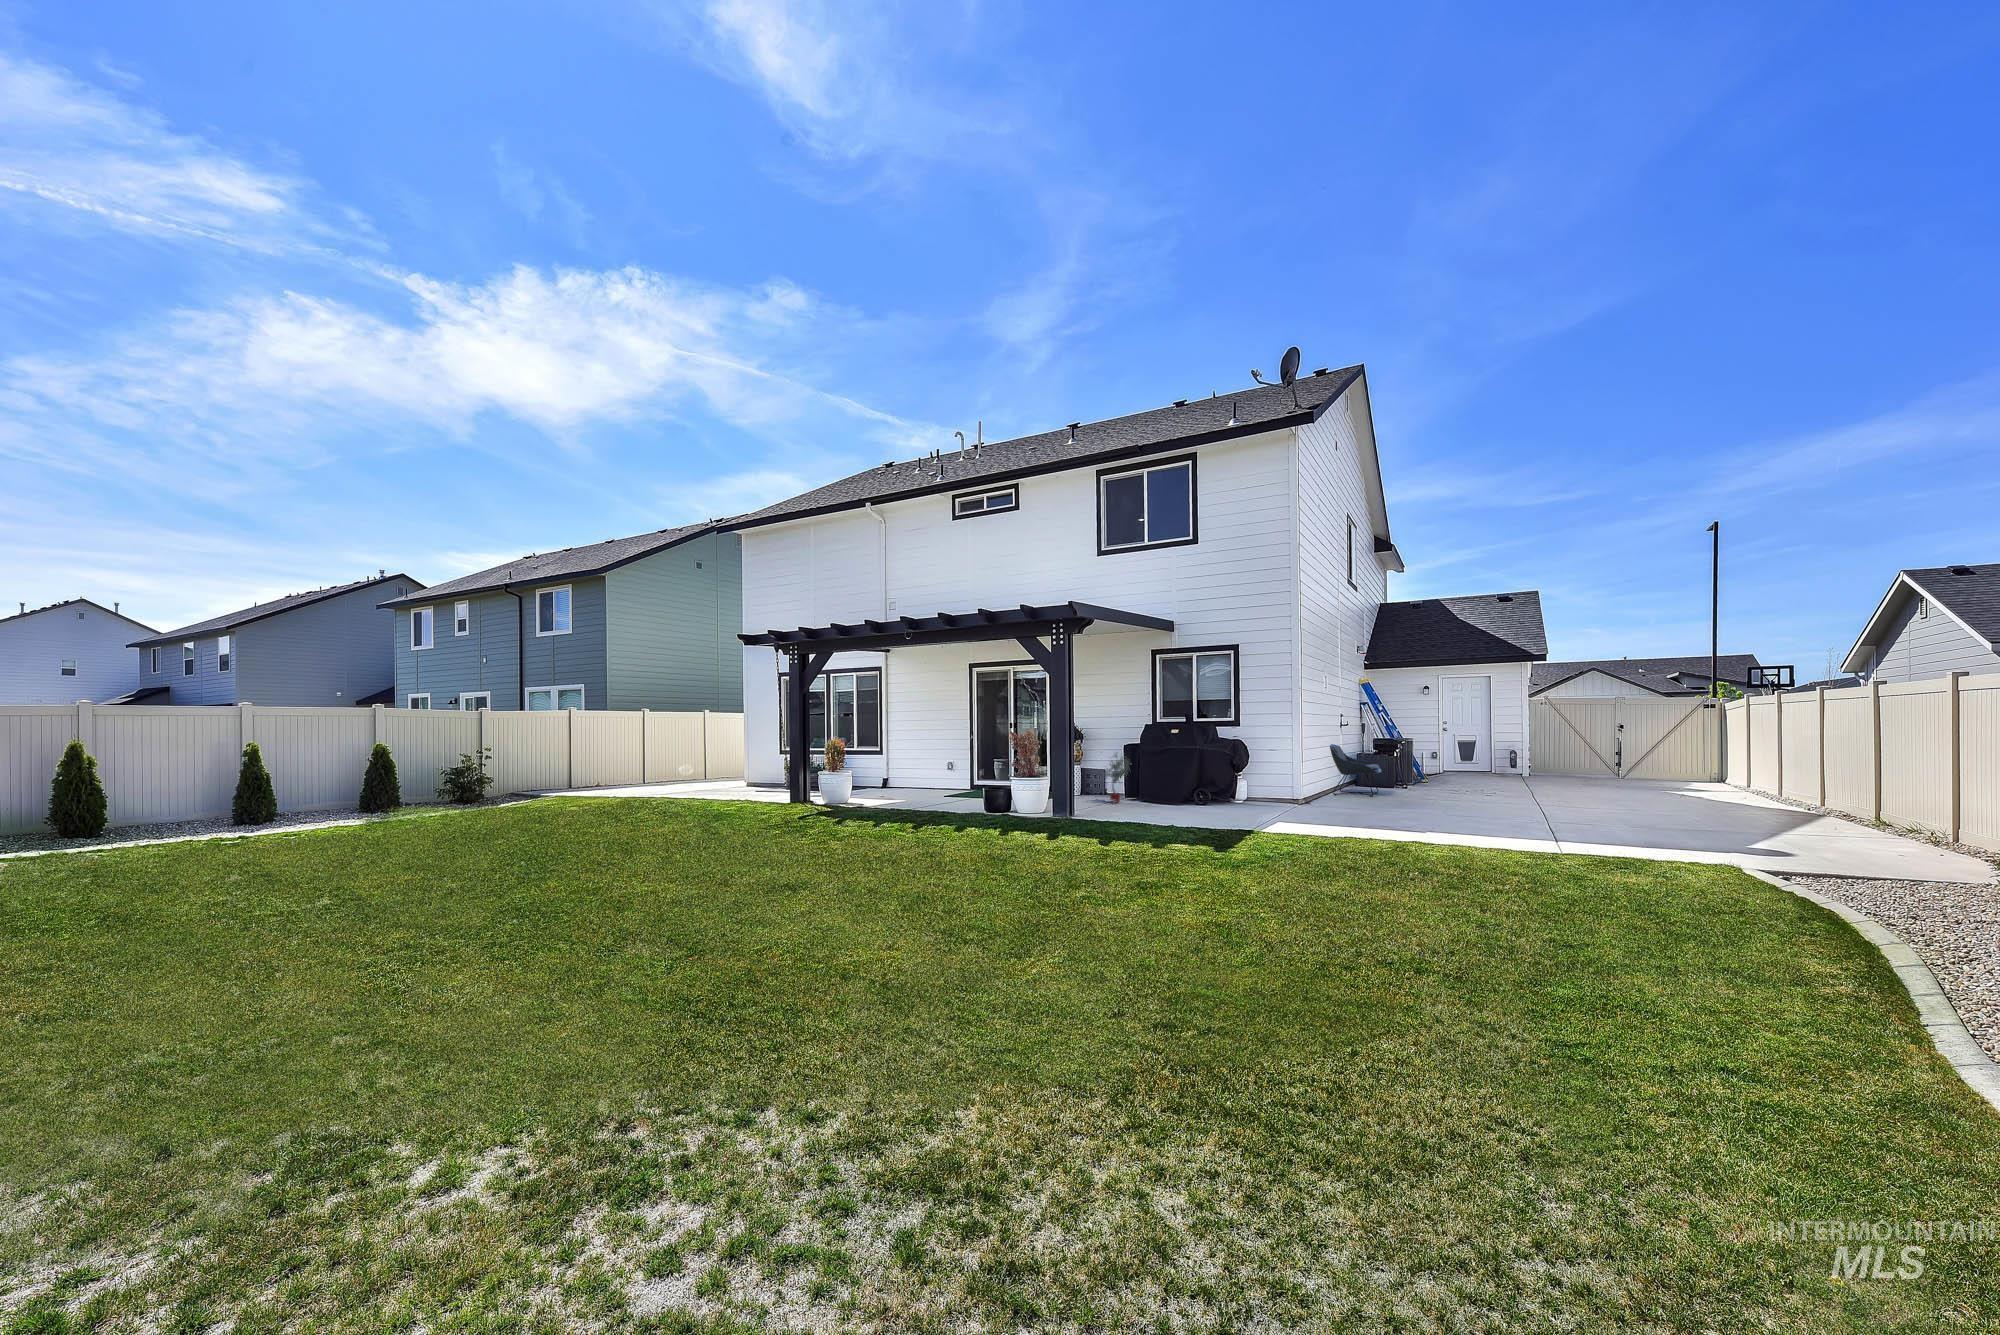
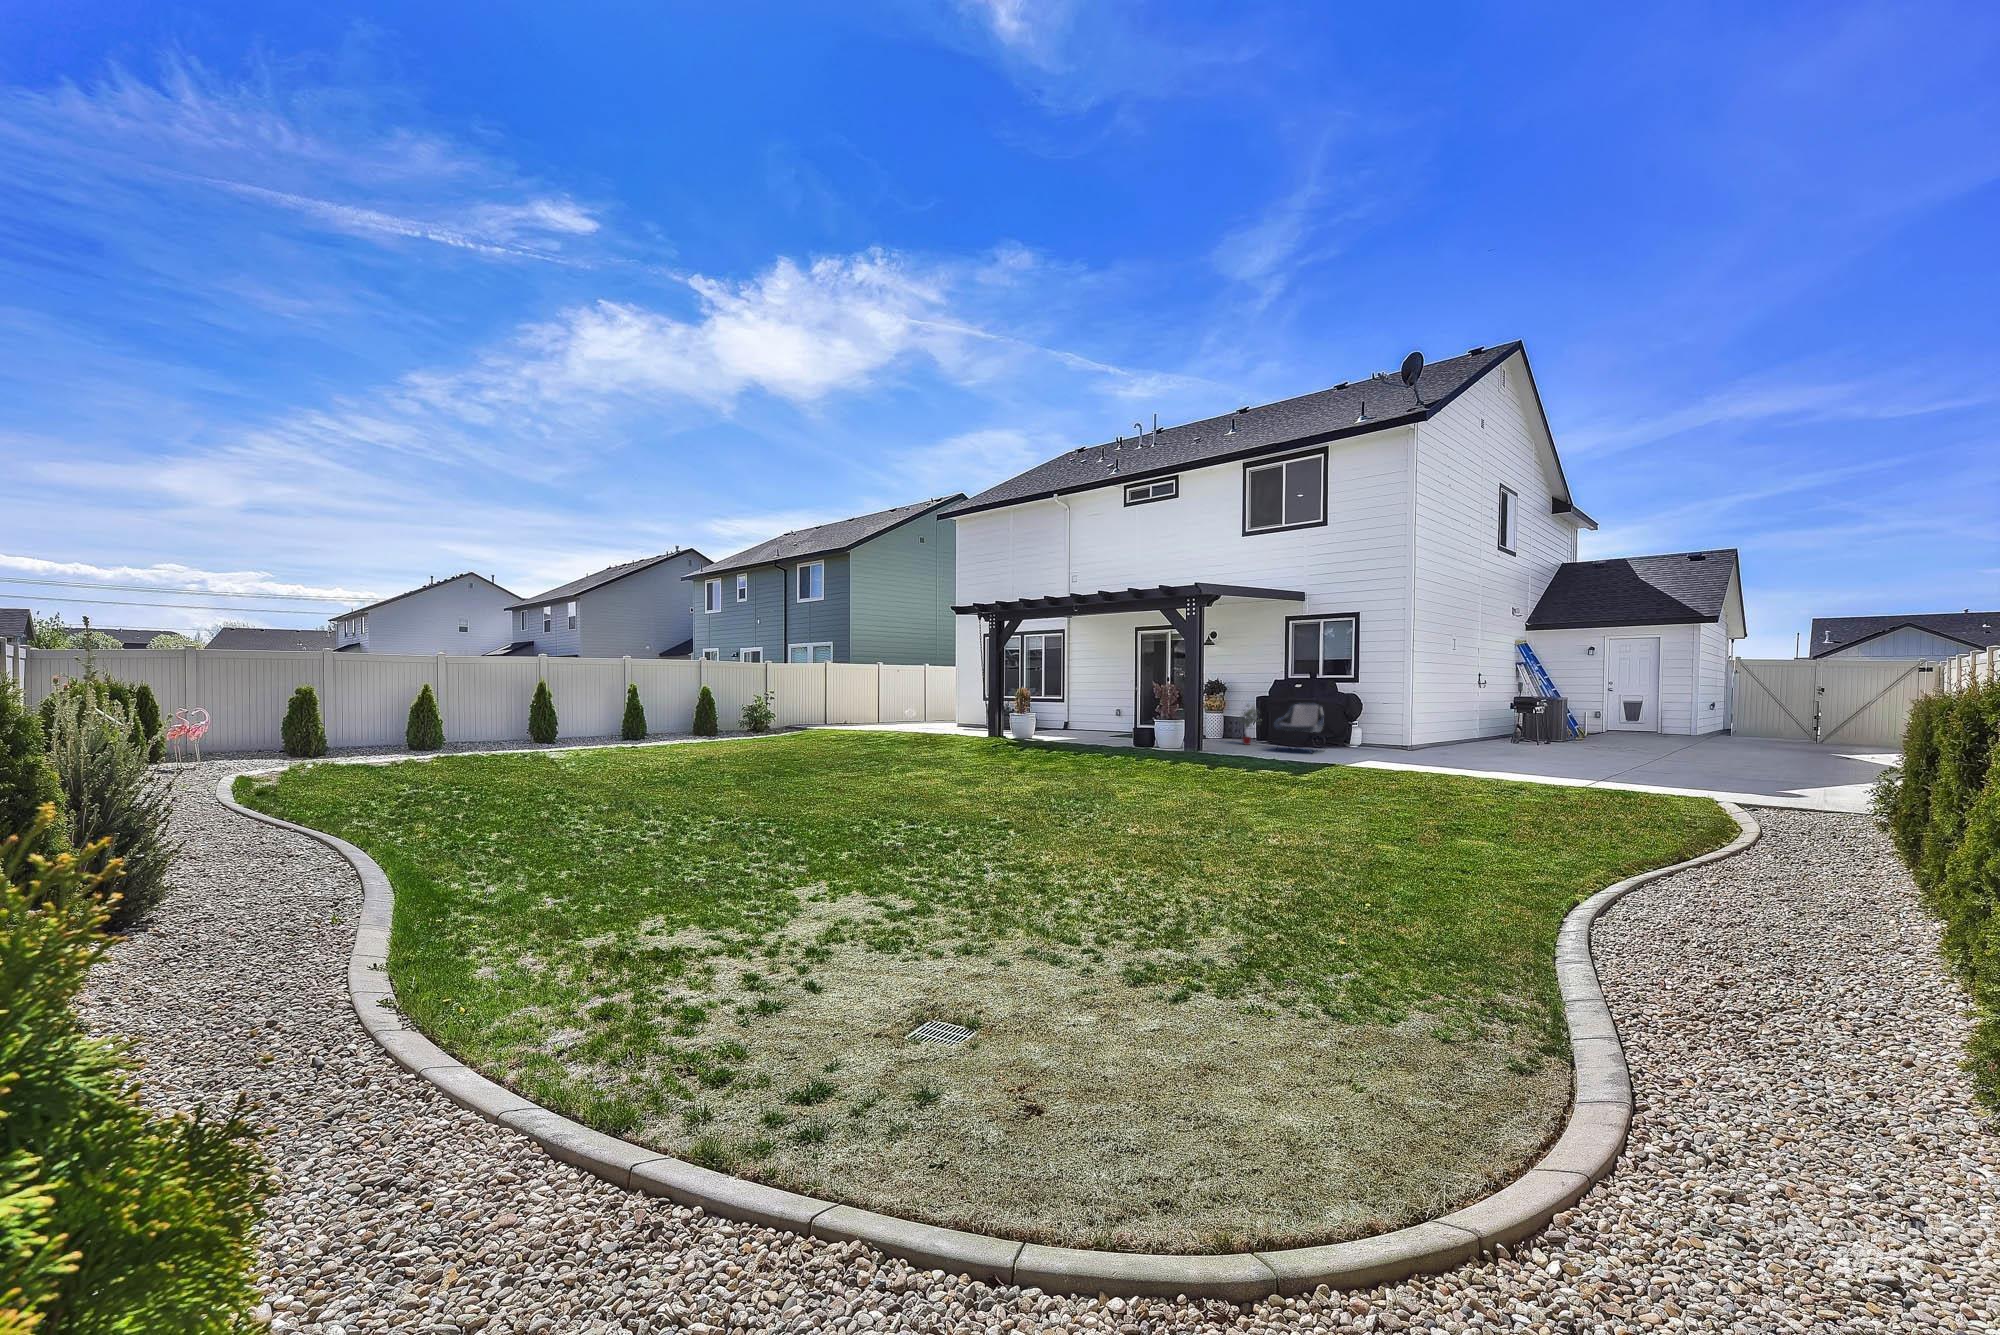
lounge chair: present [1330,744,1382,797] -> present [1274,703,1324,754]

